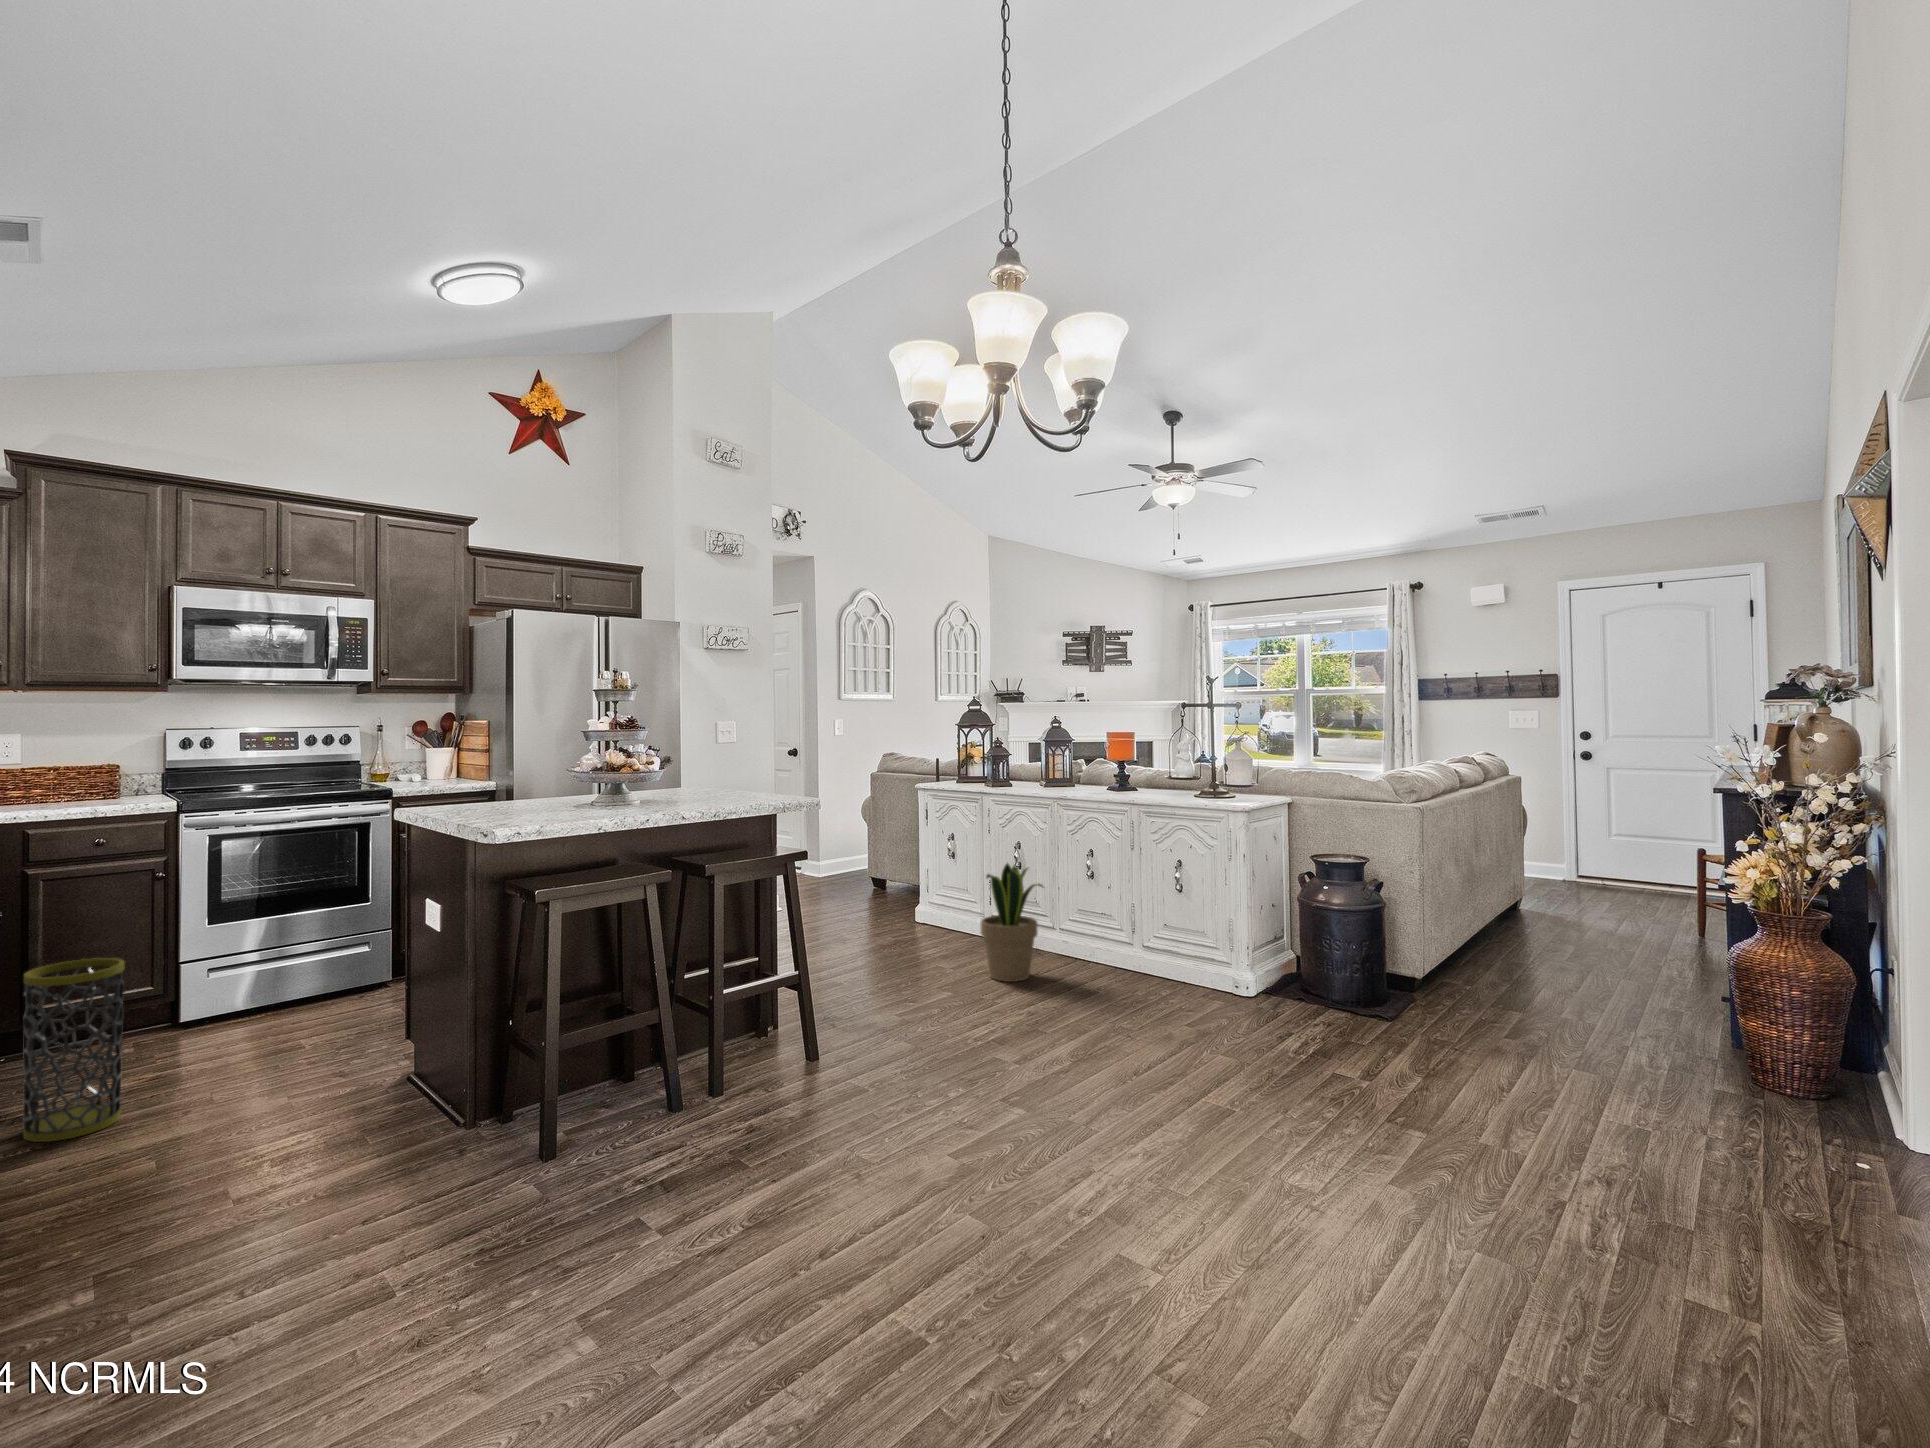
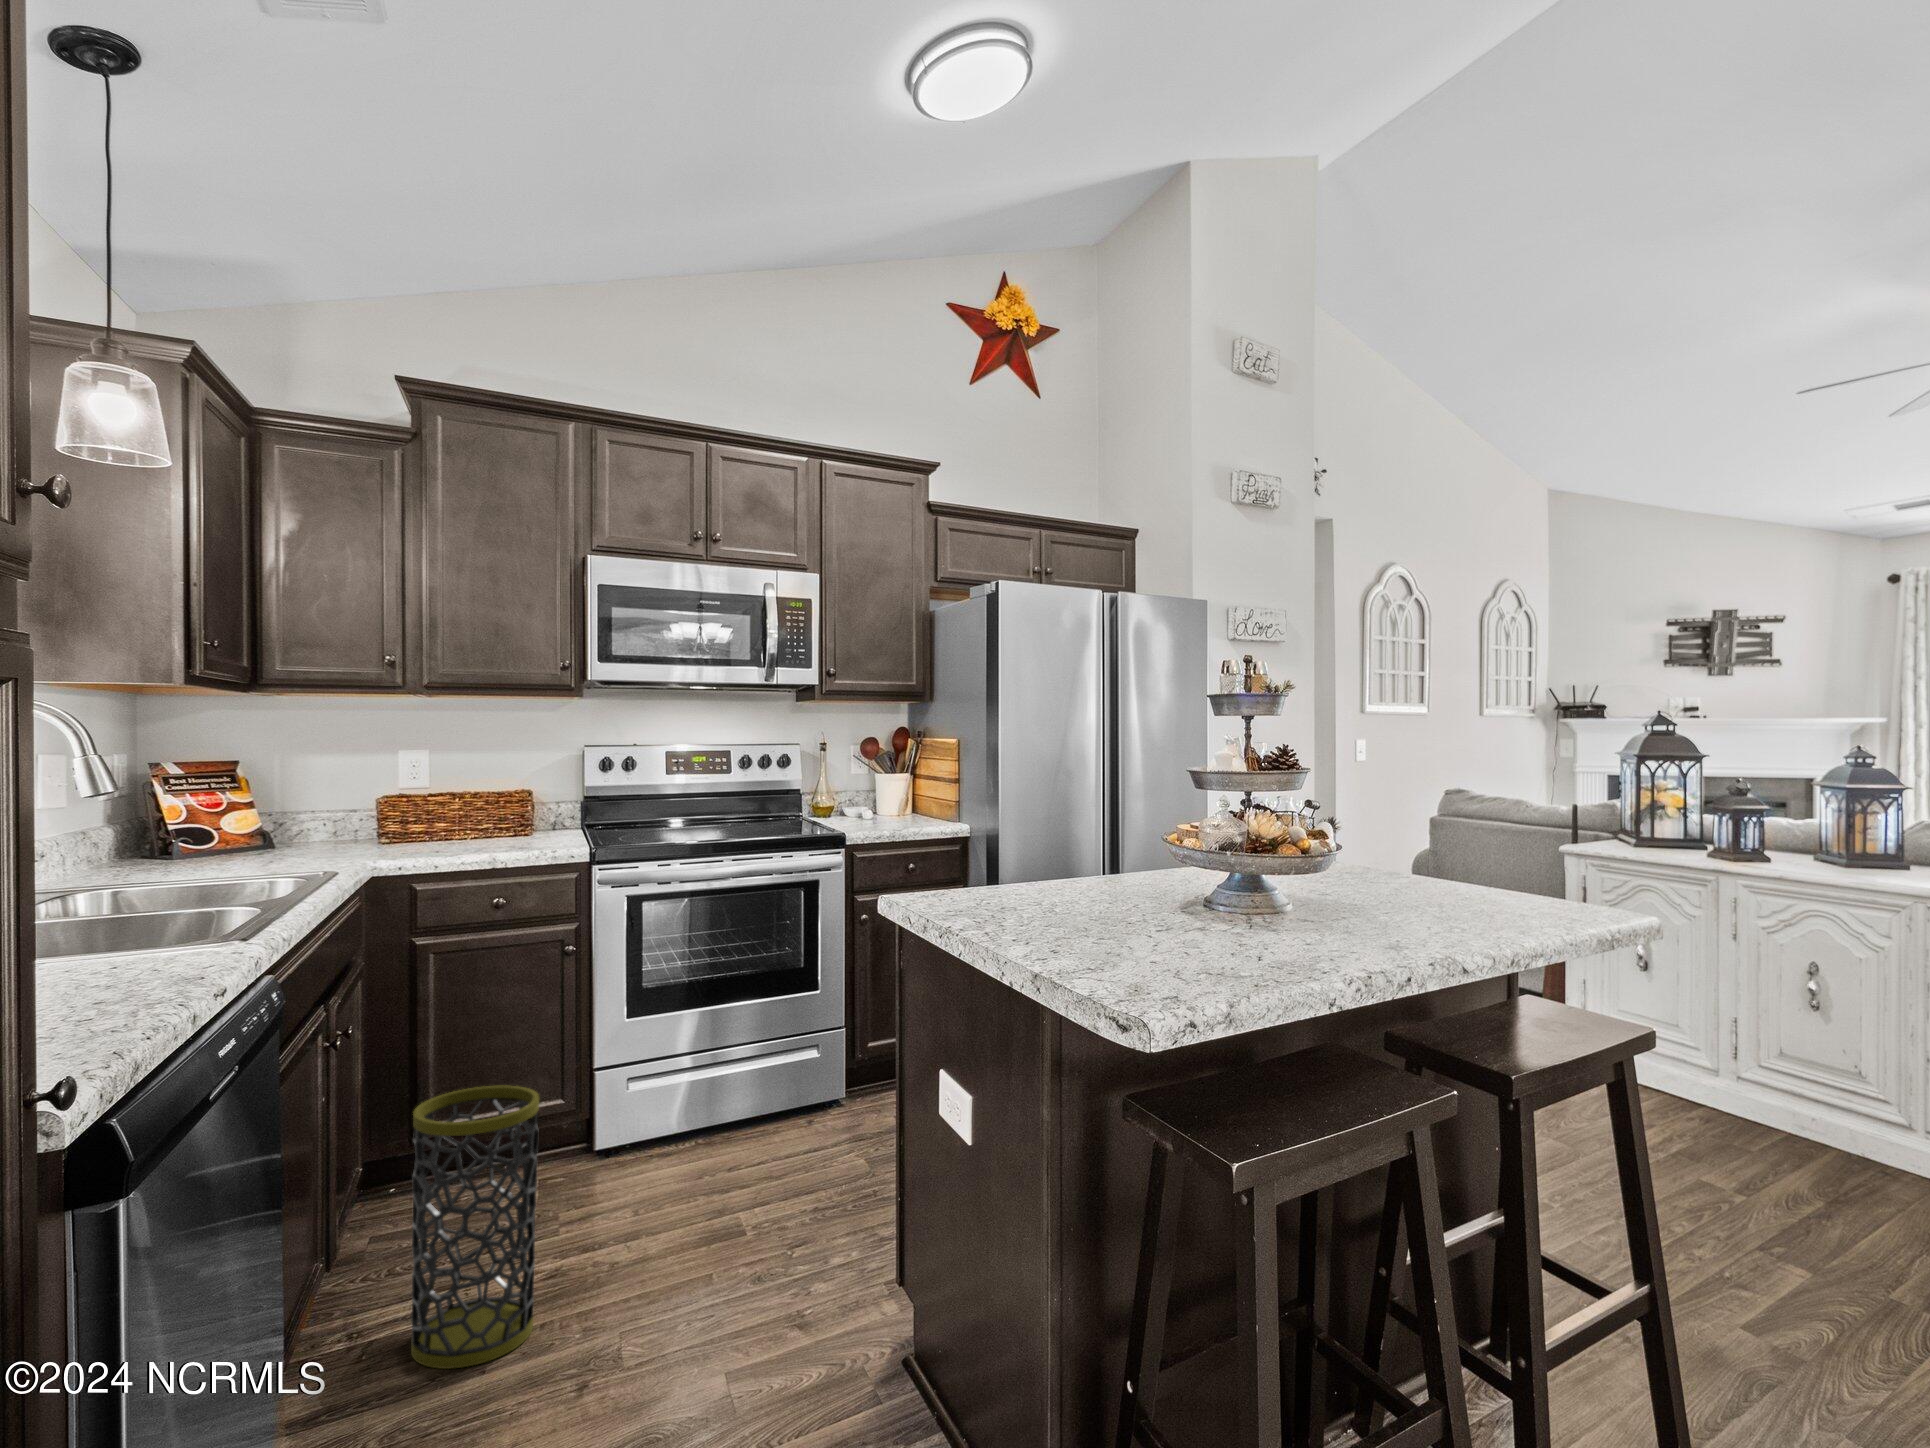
potted plant: present [980,864,1043,982] -> none [1750,992,1883,1197]

